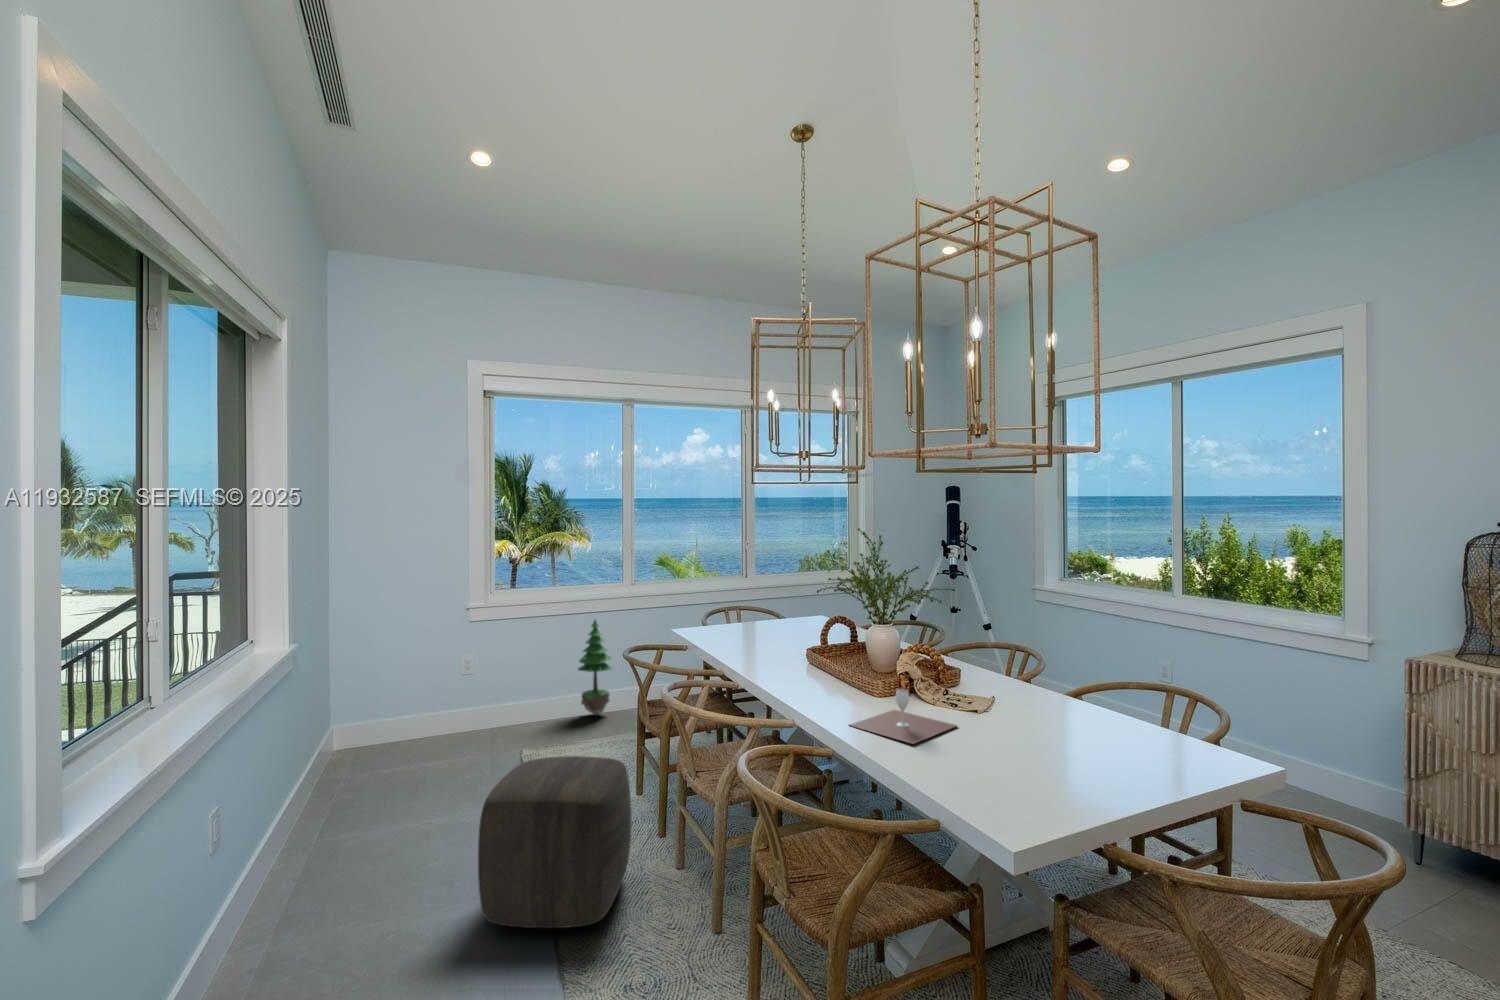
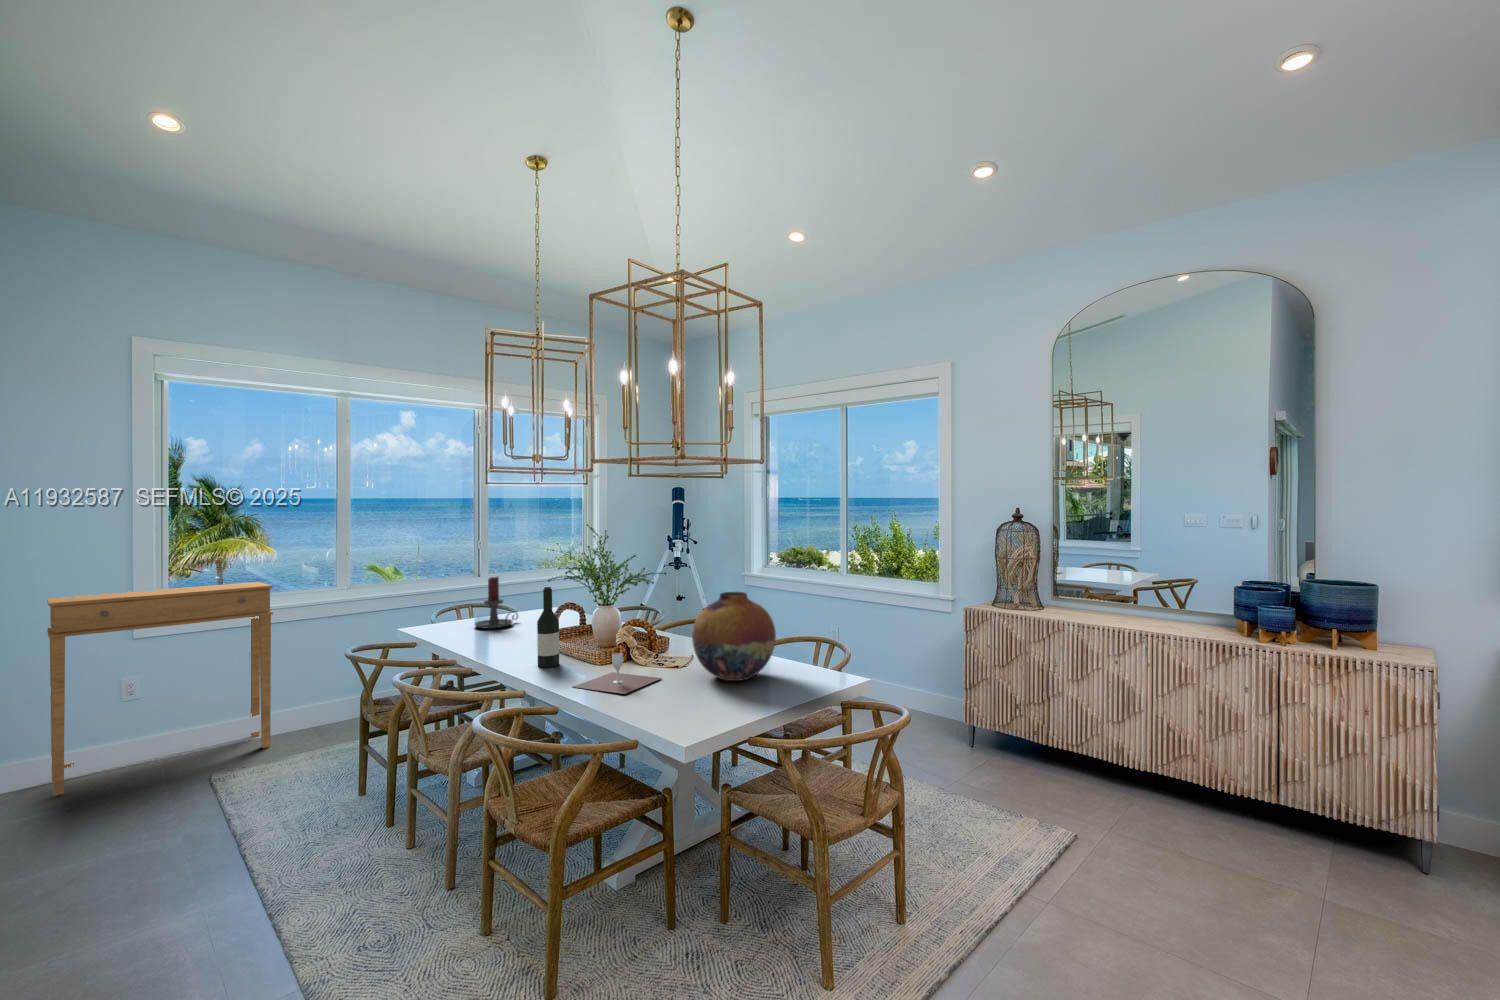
side table: none [404,577,567,756] -> present [47,582,273,796]
candle holder: none [742,583,785,638] -> present [475,577,518,629]
wine bottle: none [807,601,832,694] -> present [537,586,559,667]
potted tree: present [578,620,612,716] -> none [284,624,328,727]
vase: none [997,622,1118,742] -> present [692,592,776,681]
ottoman: present [478,756,632,928] -> none [182,751,358,929]

